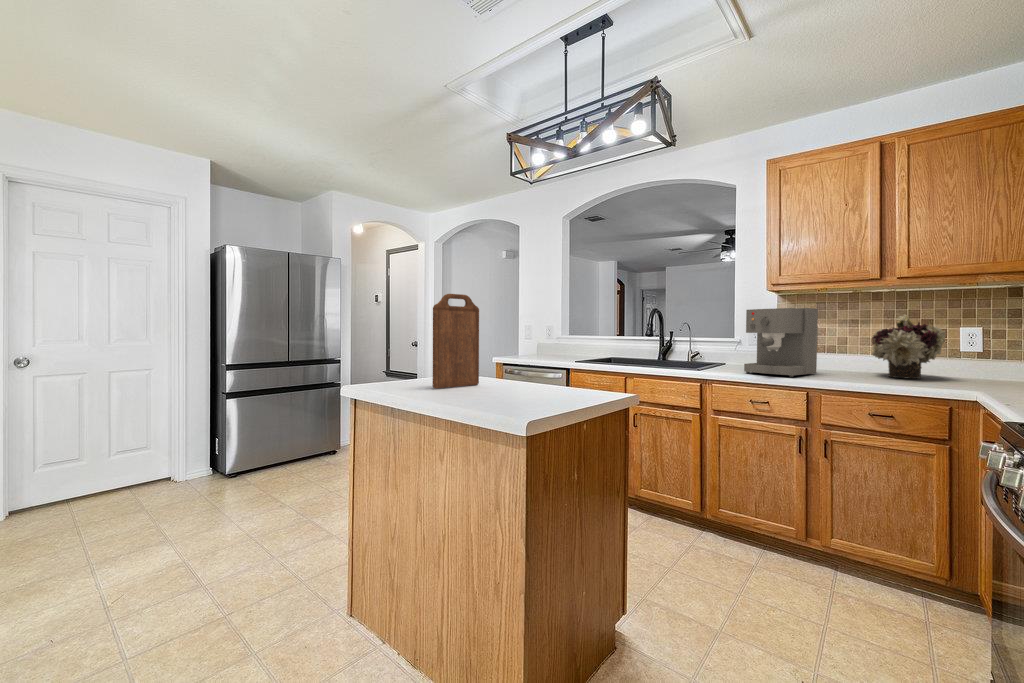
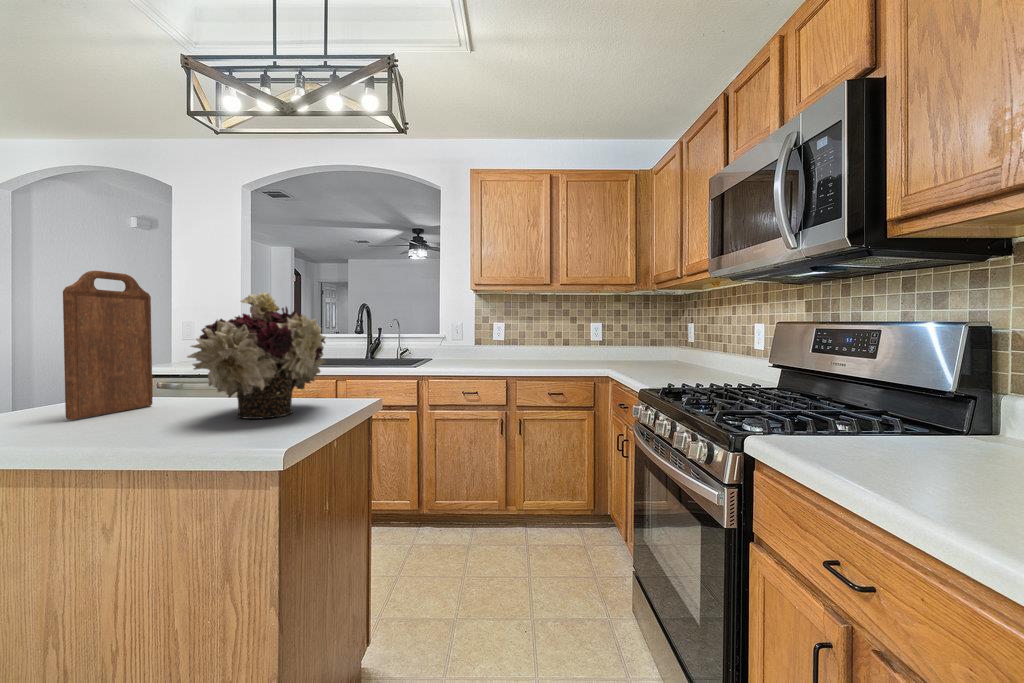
coffee maker: present [744,308,818,377] -> none [454,307,509,368]
flower arrangement: present [872,315,946,379] -> present [187,292,326,419]

